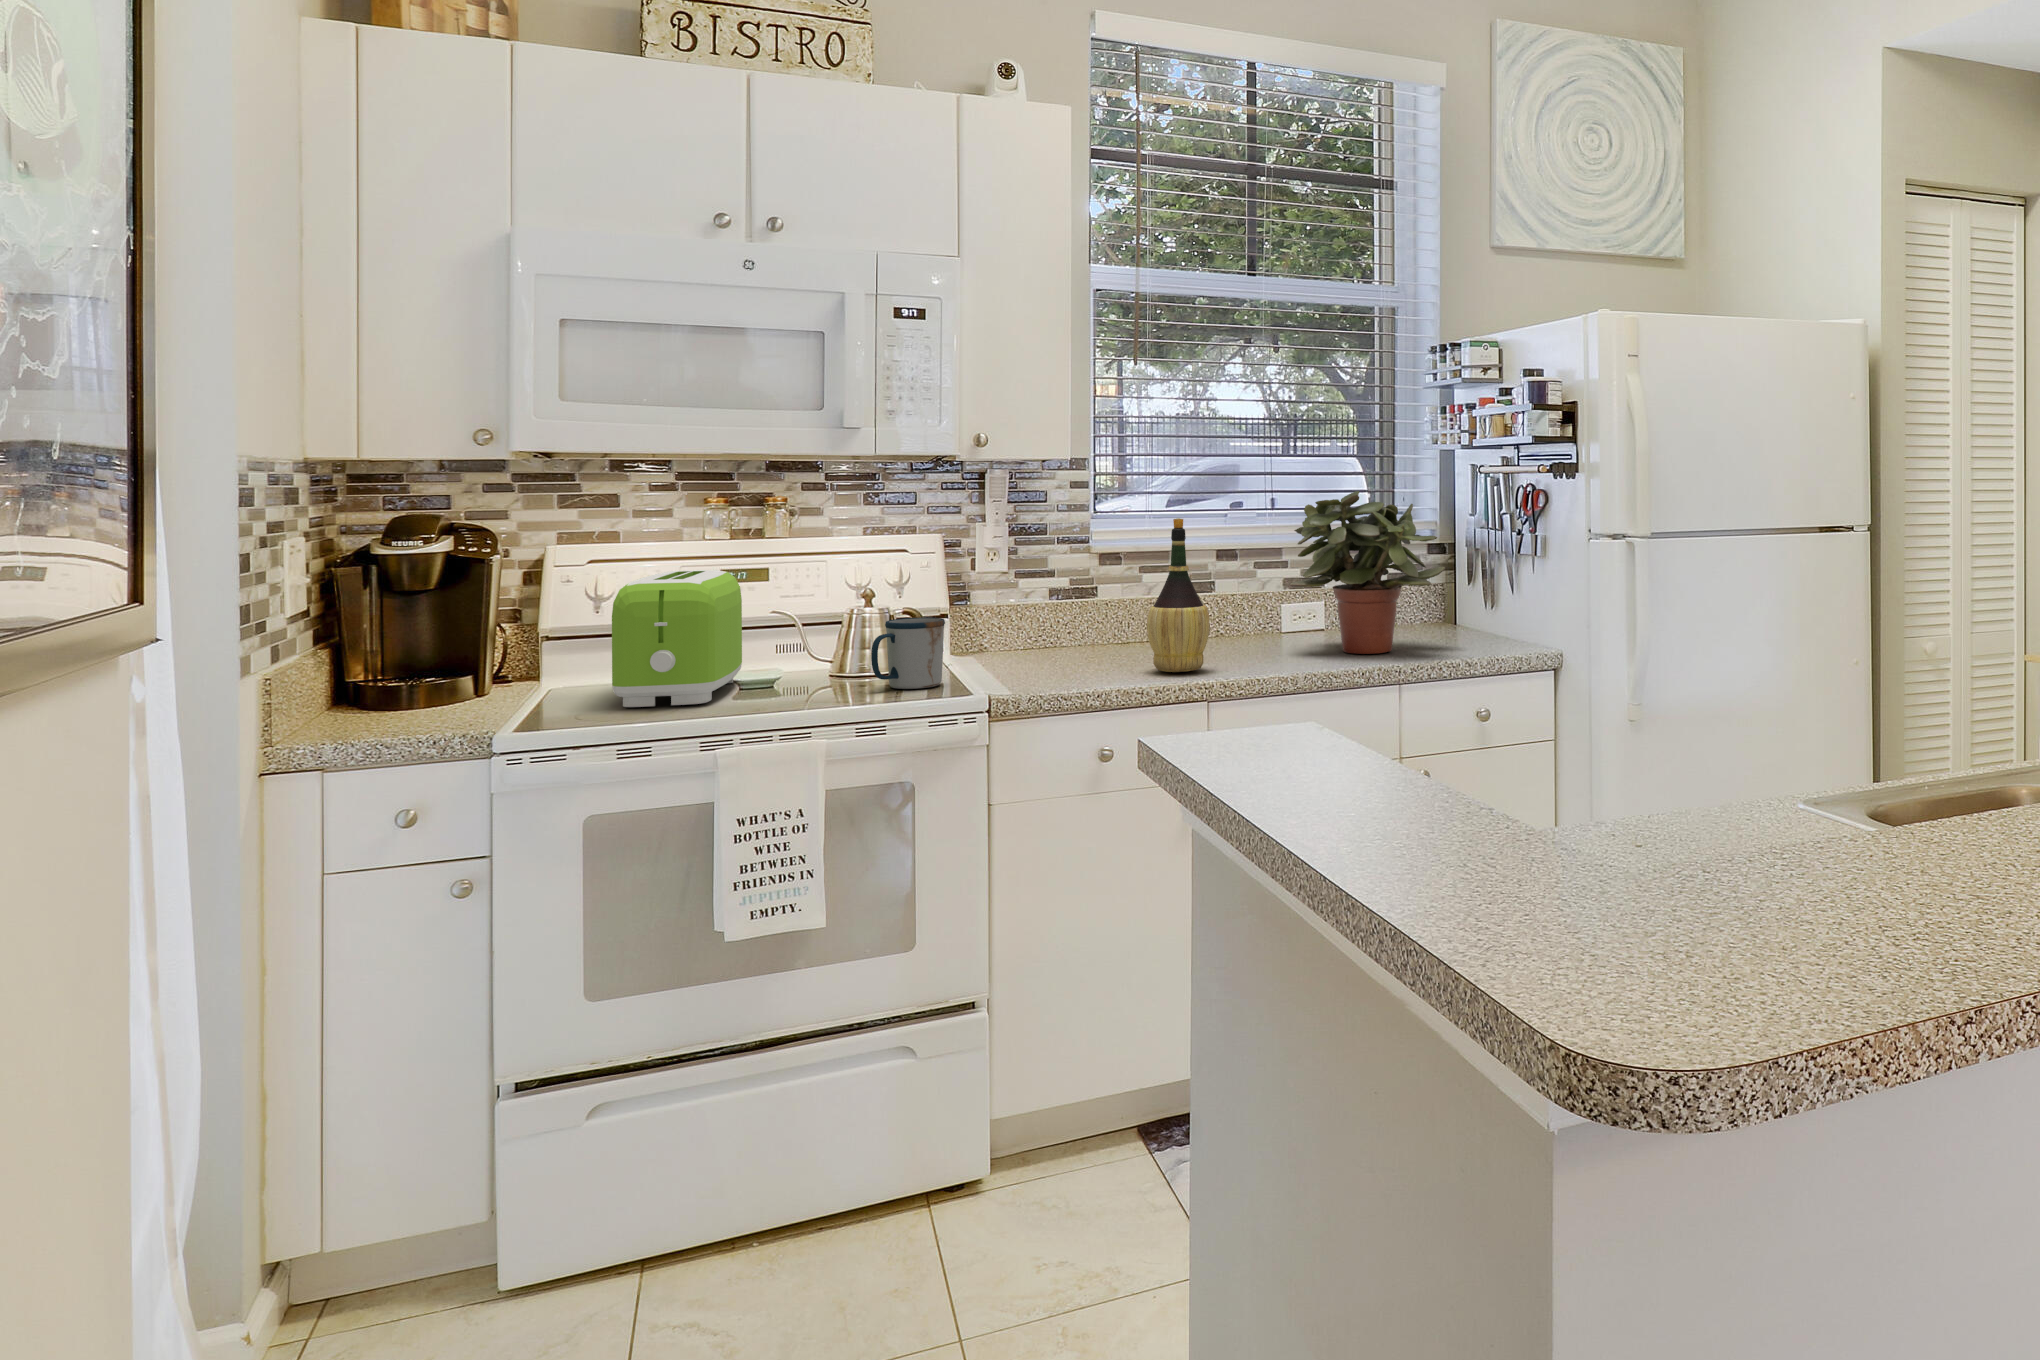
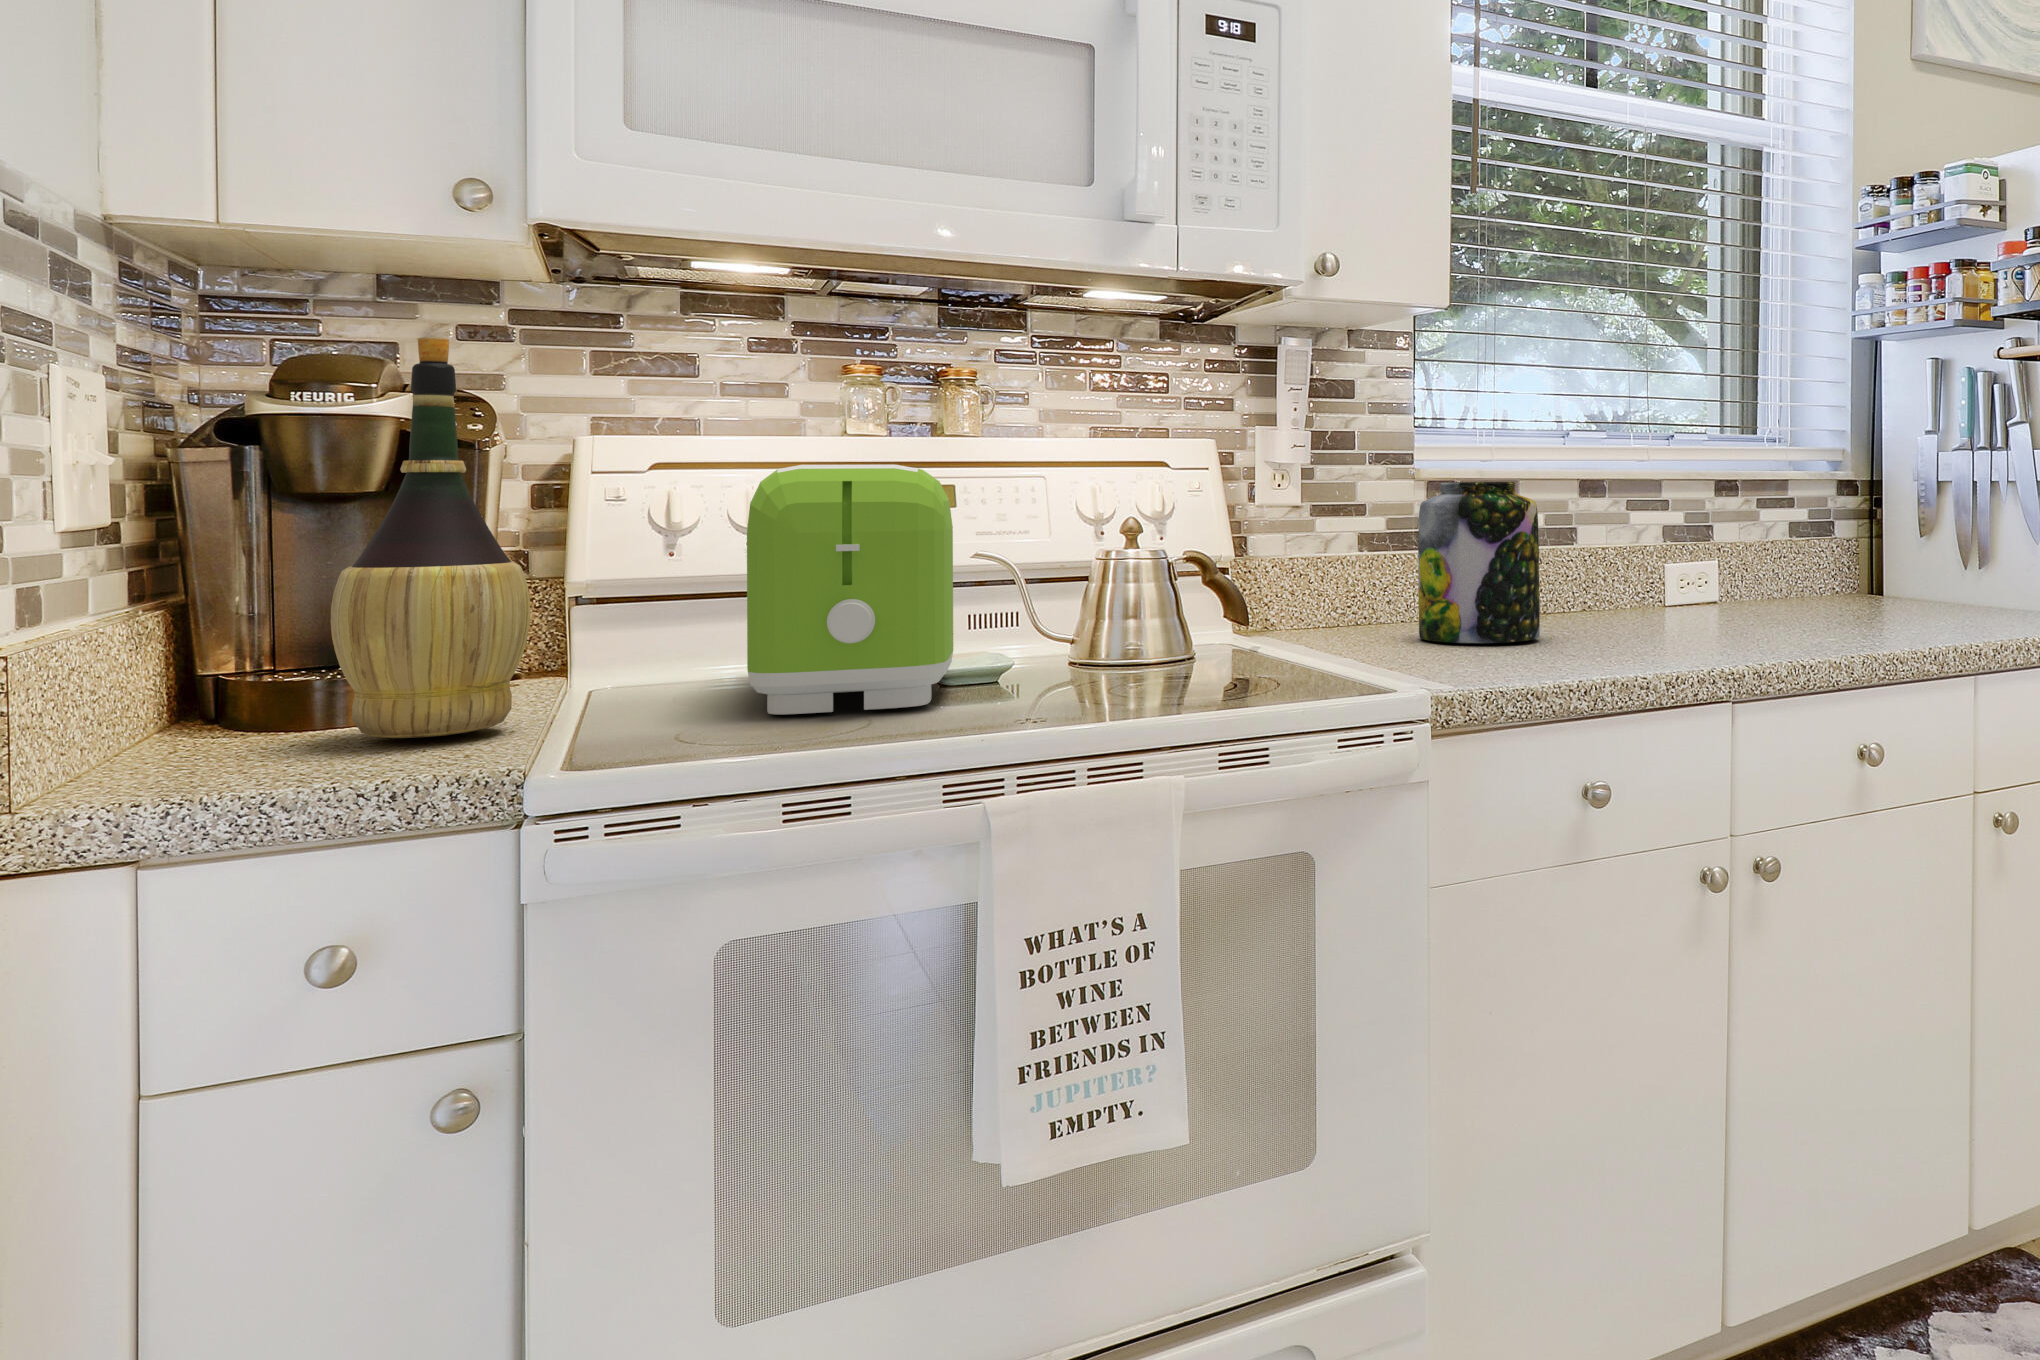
potted plant: present [1289,491,1445,654] -> none [1741,369,1992,624]
wine bottle: present [1147,518,1210,672] -> present [331,337,530,738]
jar: none [1052,566,1125,666] -> present [1418,482,1540,643]
mug: present [871,617,945,689] -> none [1206,553,1315,678]

